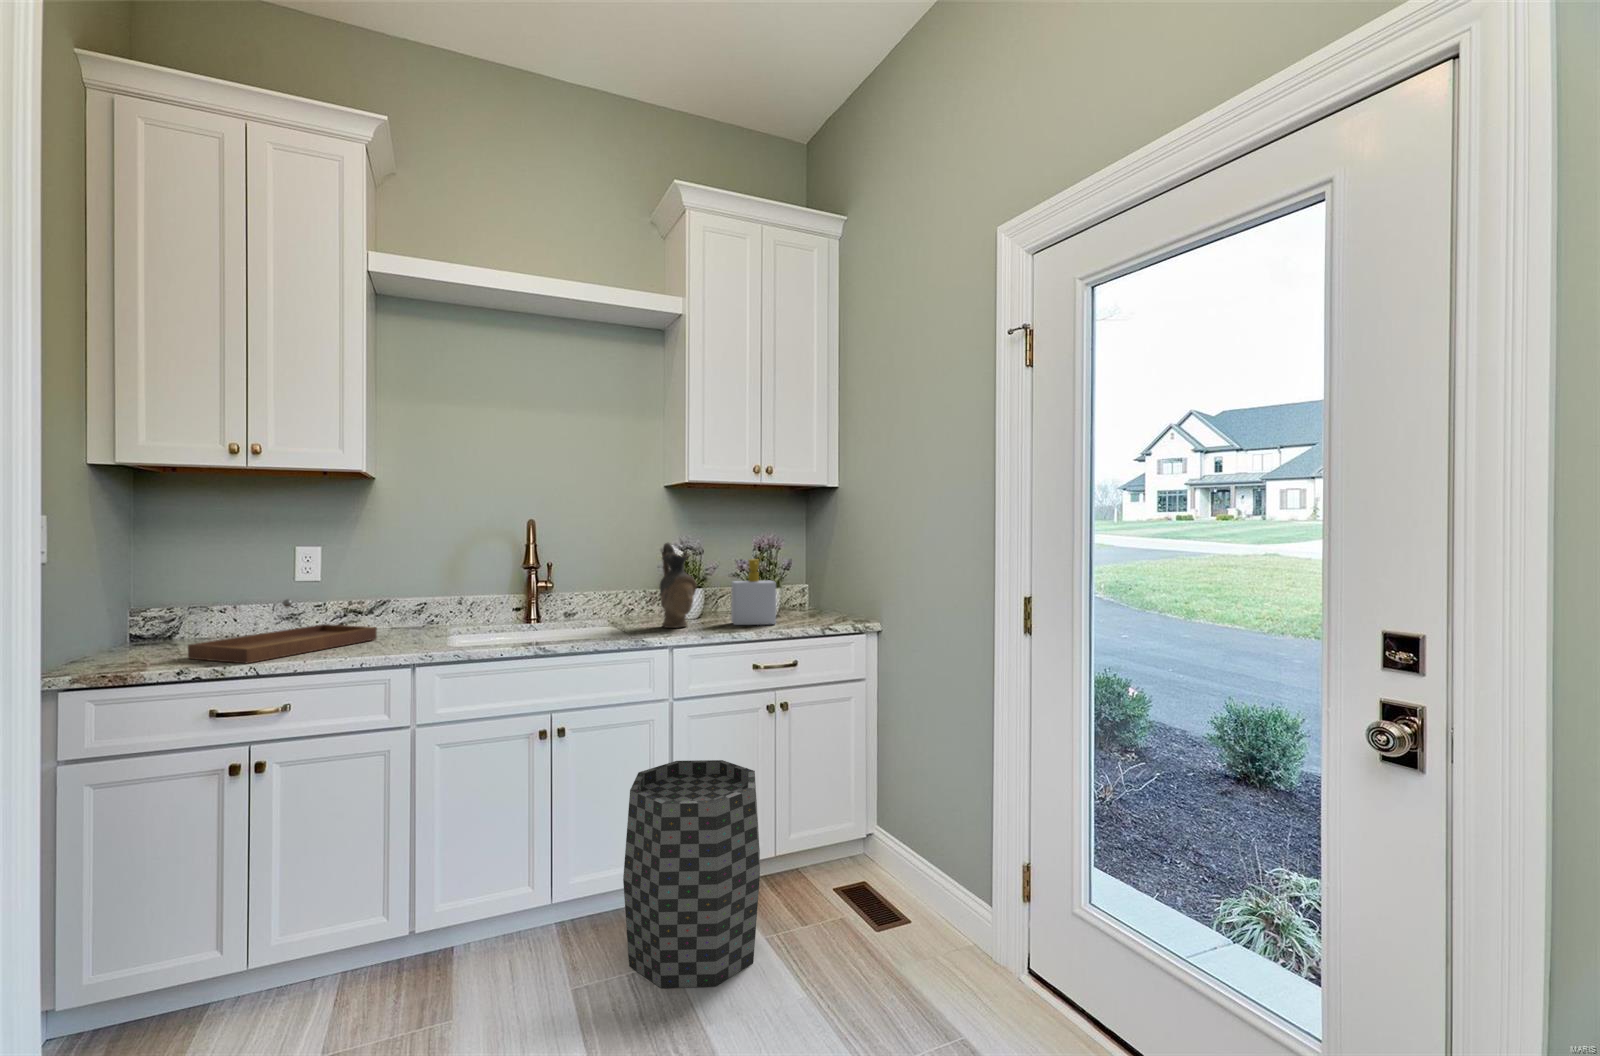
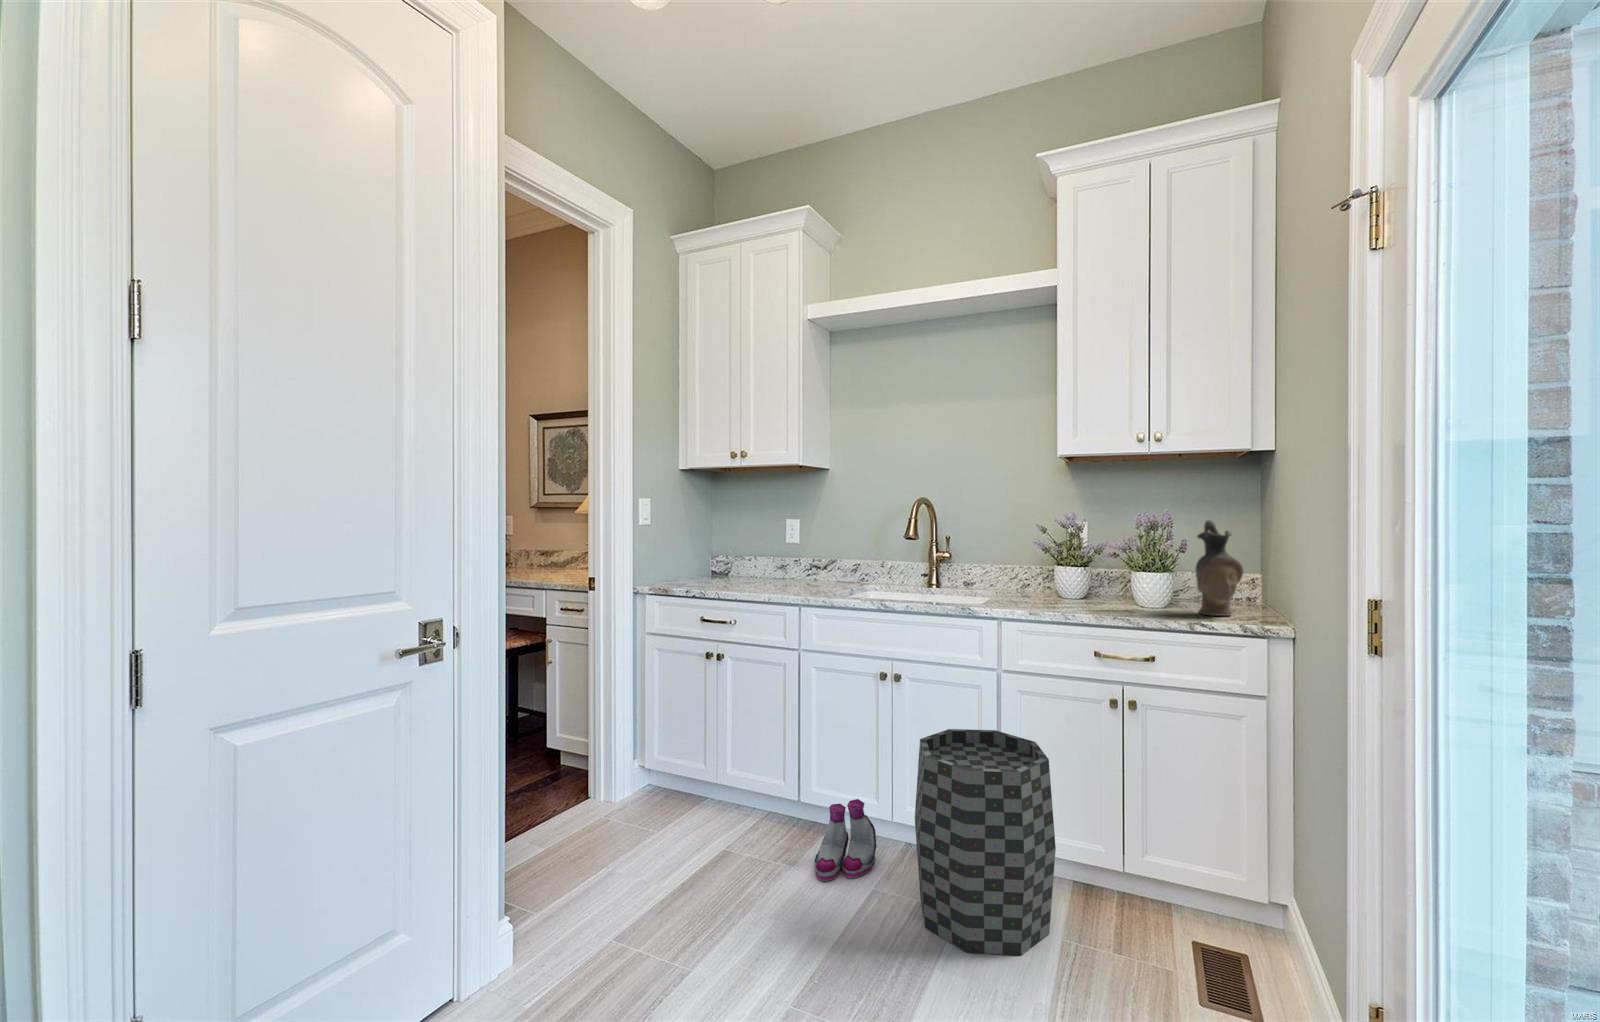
ceramic pitcher: present [659,543,697,628] -> present [1196,520,1243,616]
soap bottle: present [731,559,776,625] -> none [1097,538,1153,613]
tray: present [188,599,377,664] -> none [706,553,809,591]
boots: none [481,890,553,1009] -> present [814,799,876,882]

